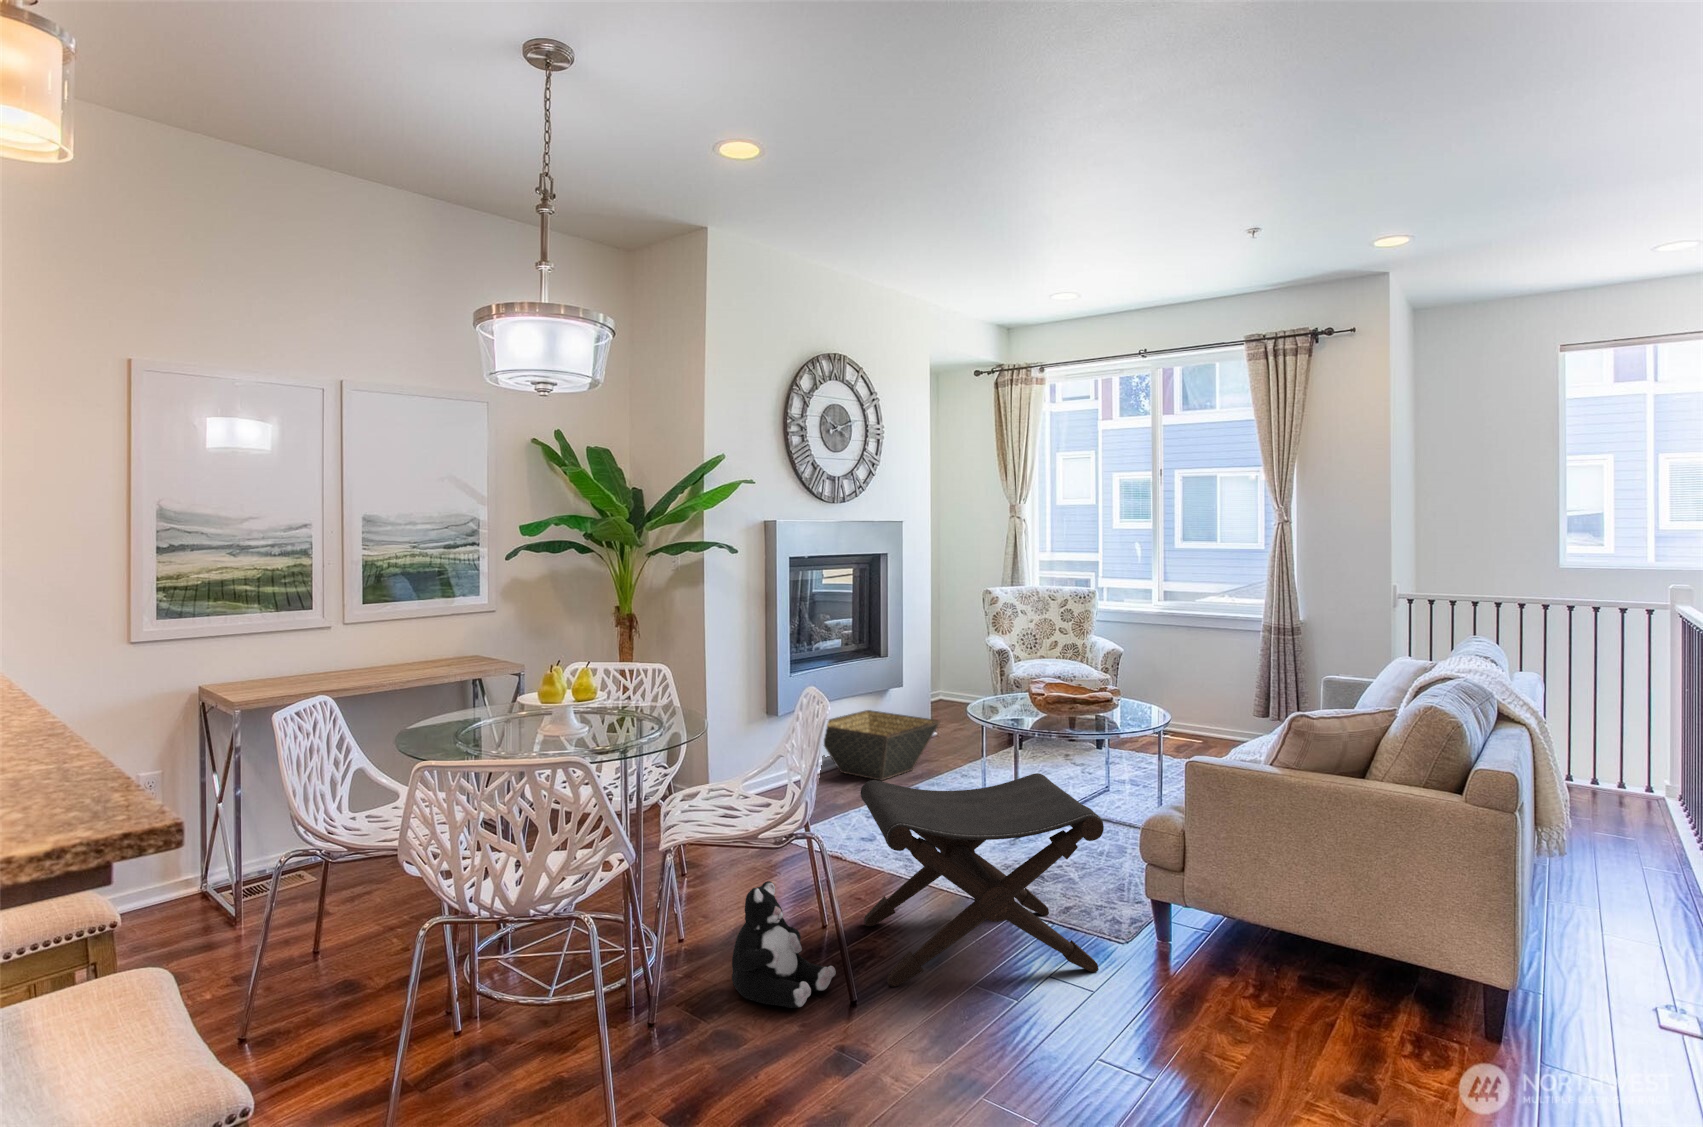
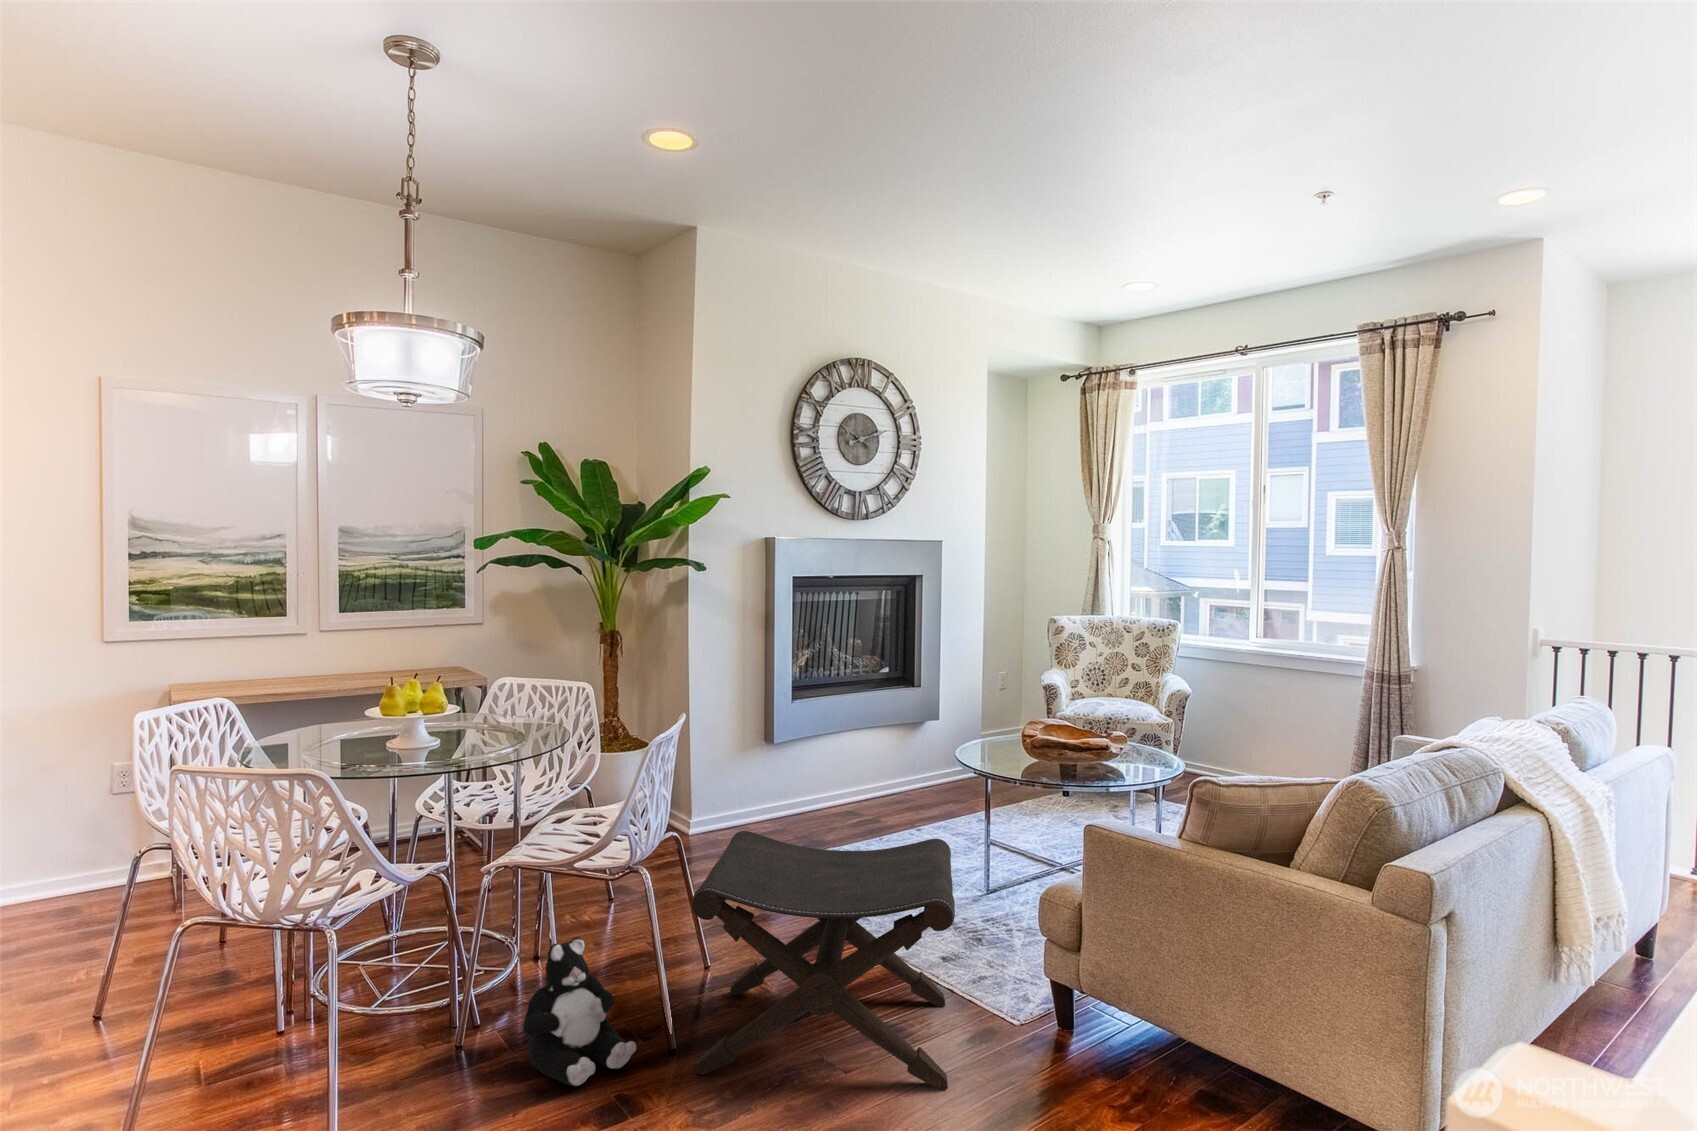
basket: present [824,710,940,781] -> none [819,743,960,822]

